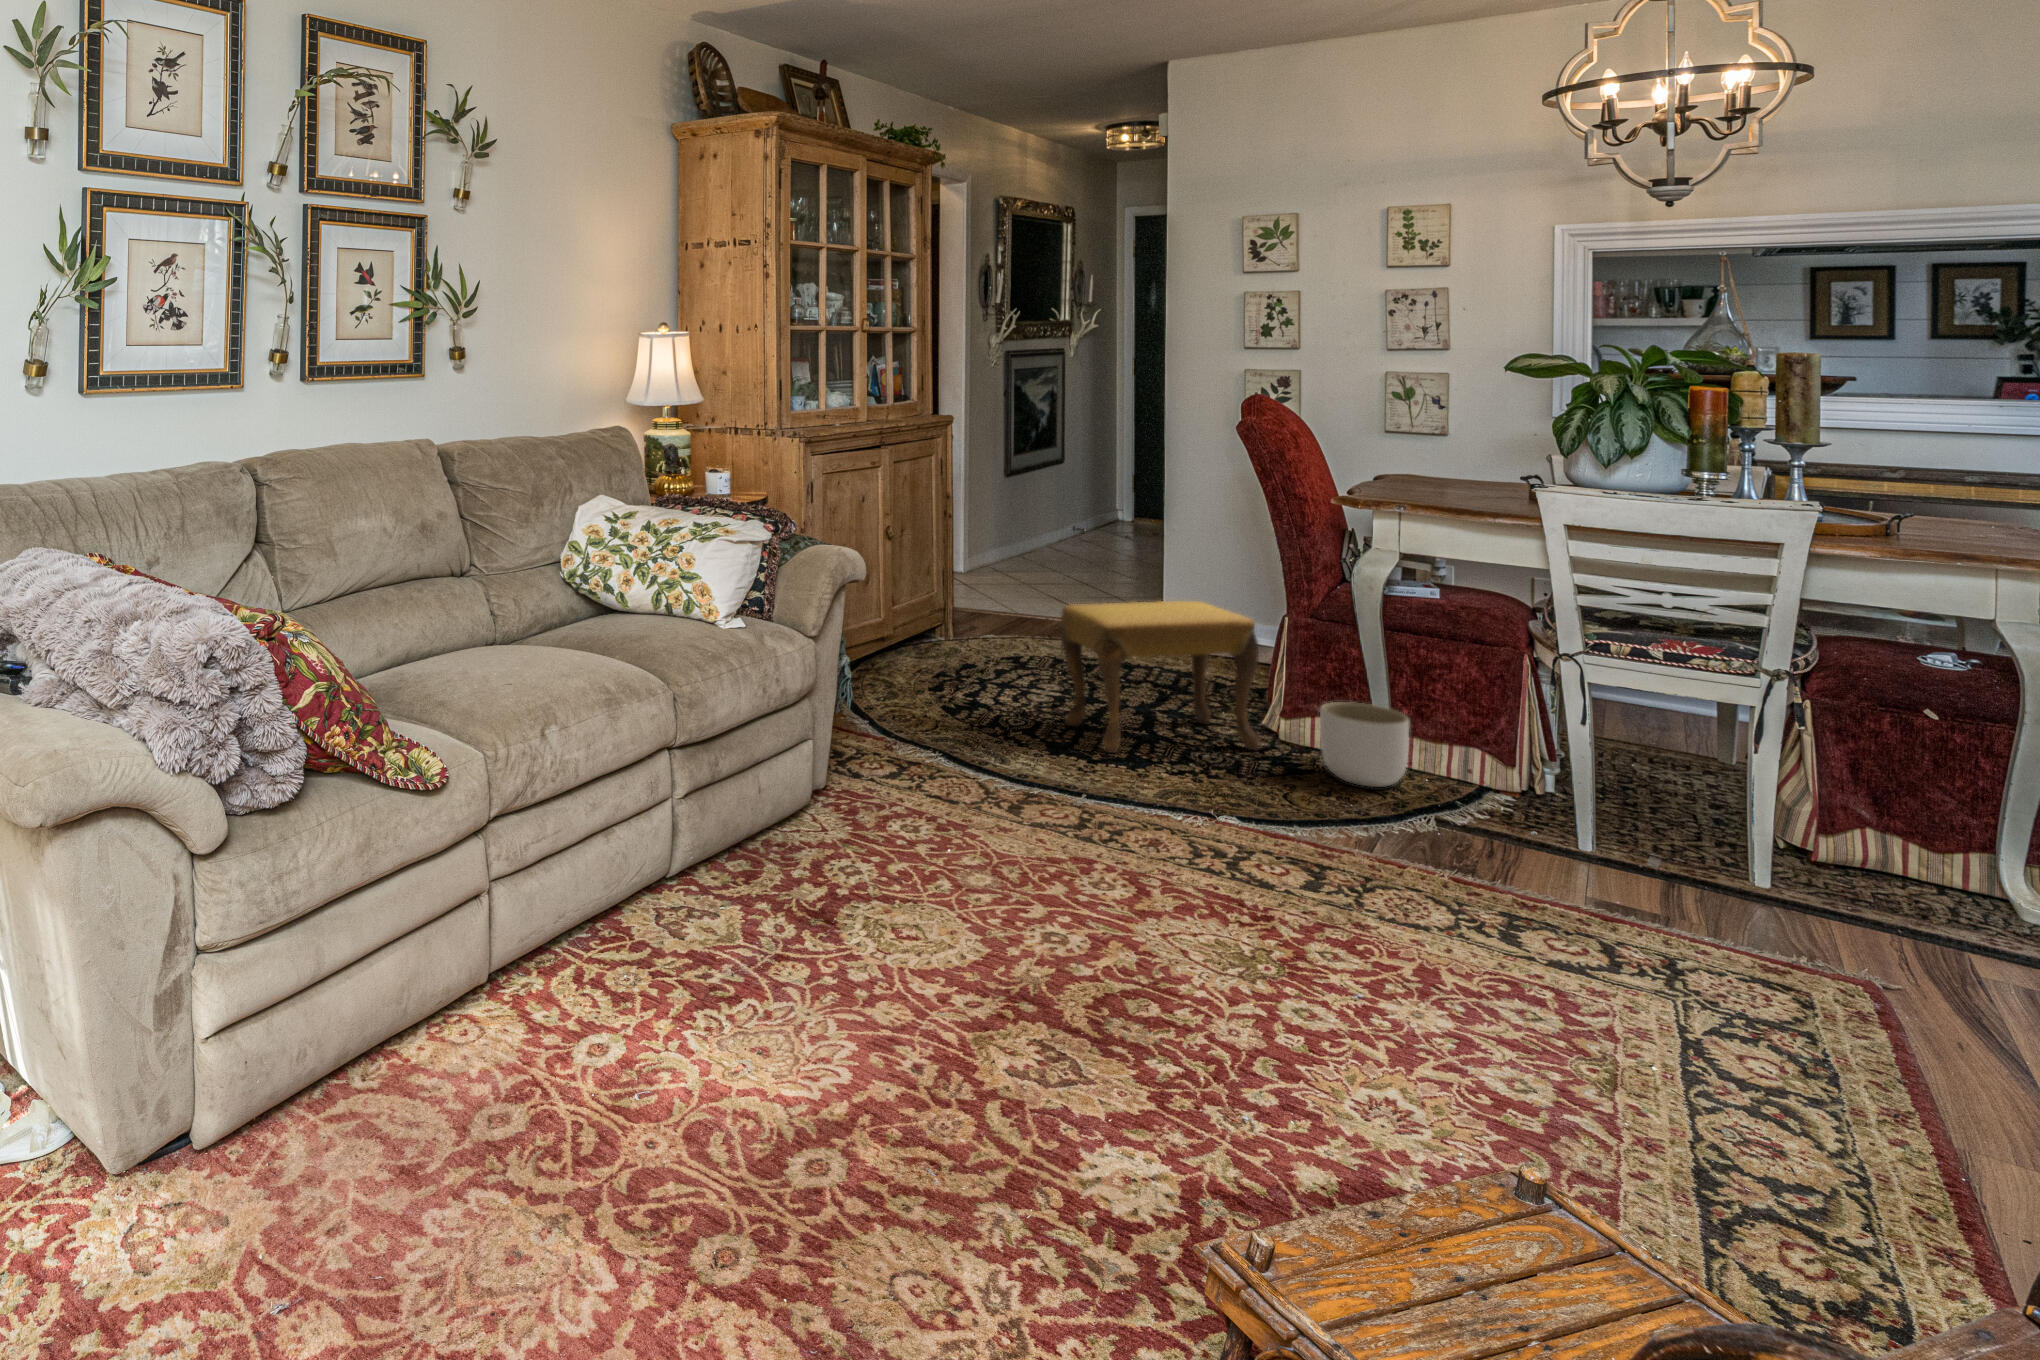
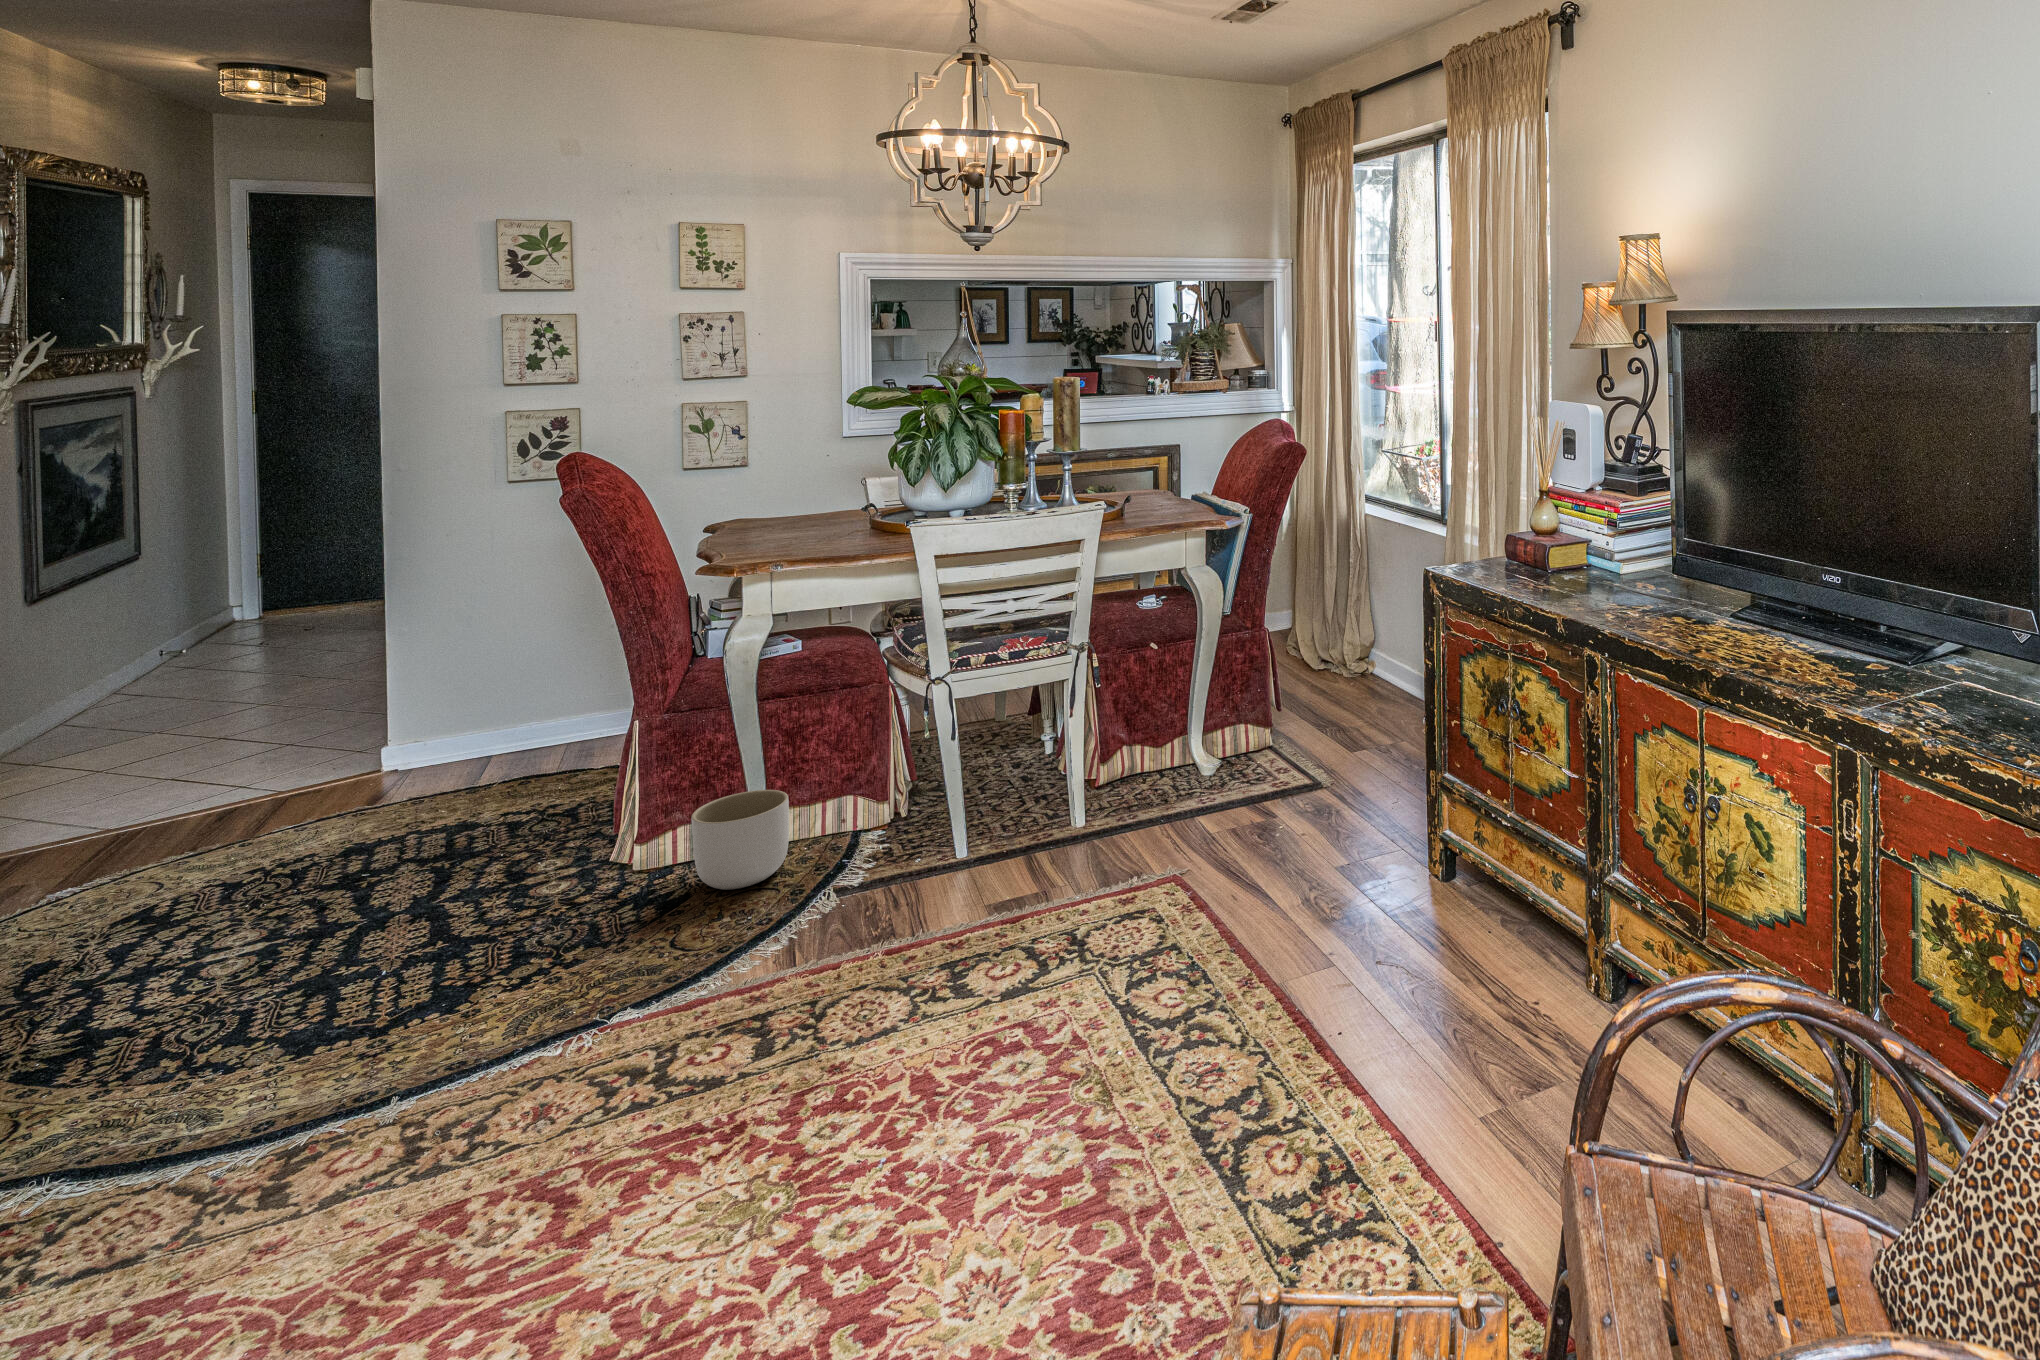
footstool: present [1060,601,1260,753] -> none [281,739,612,1004]

